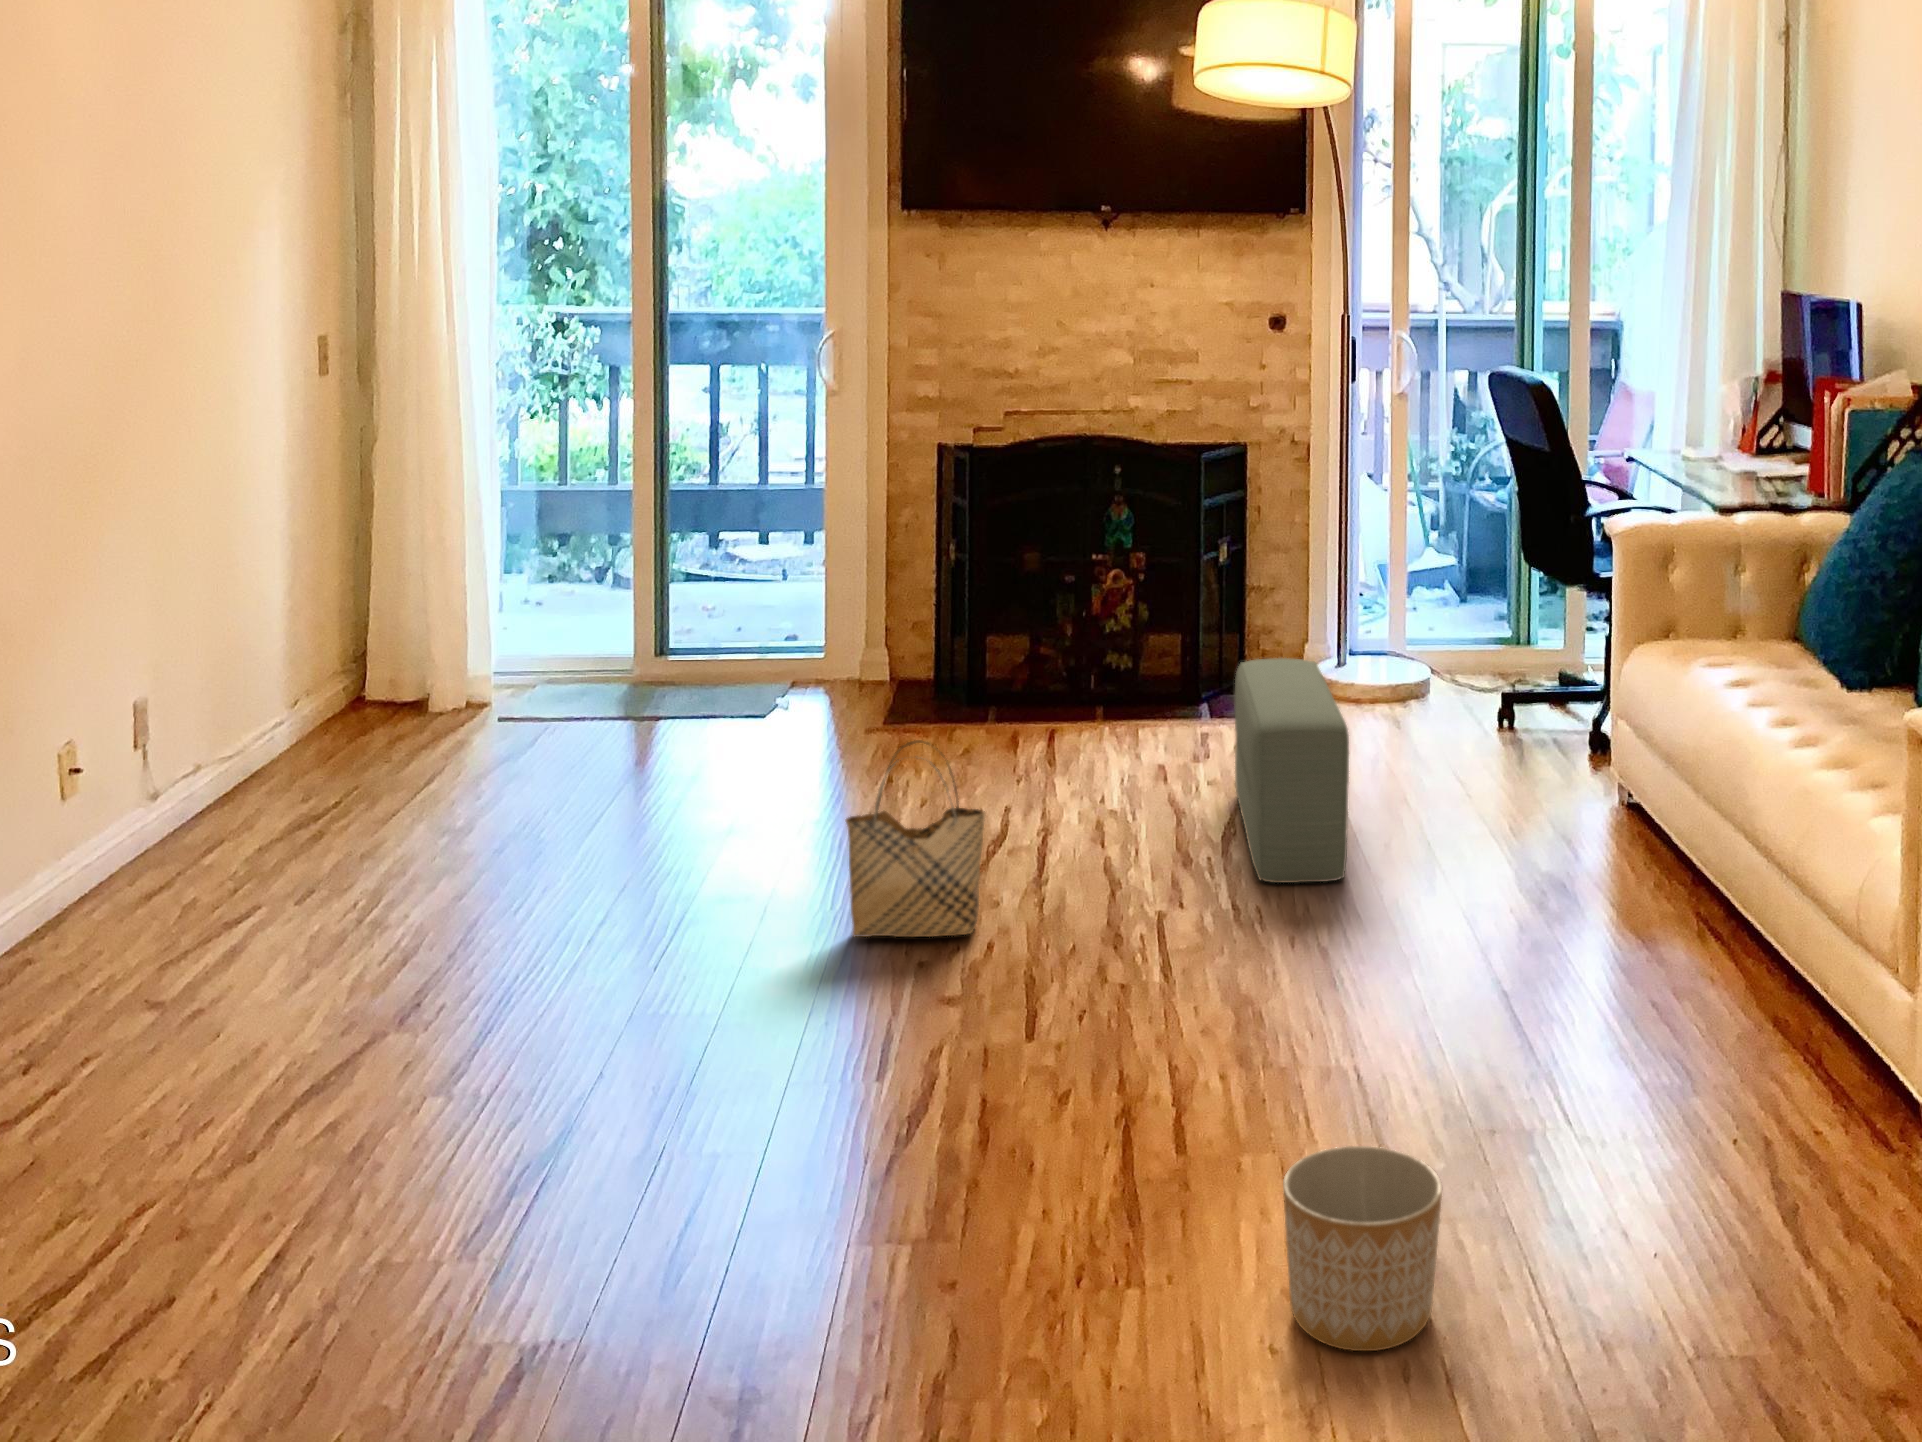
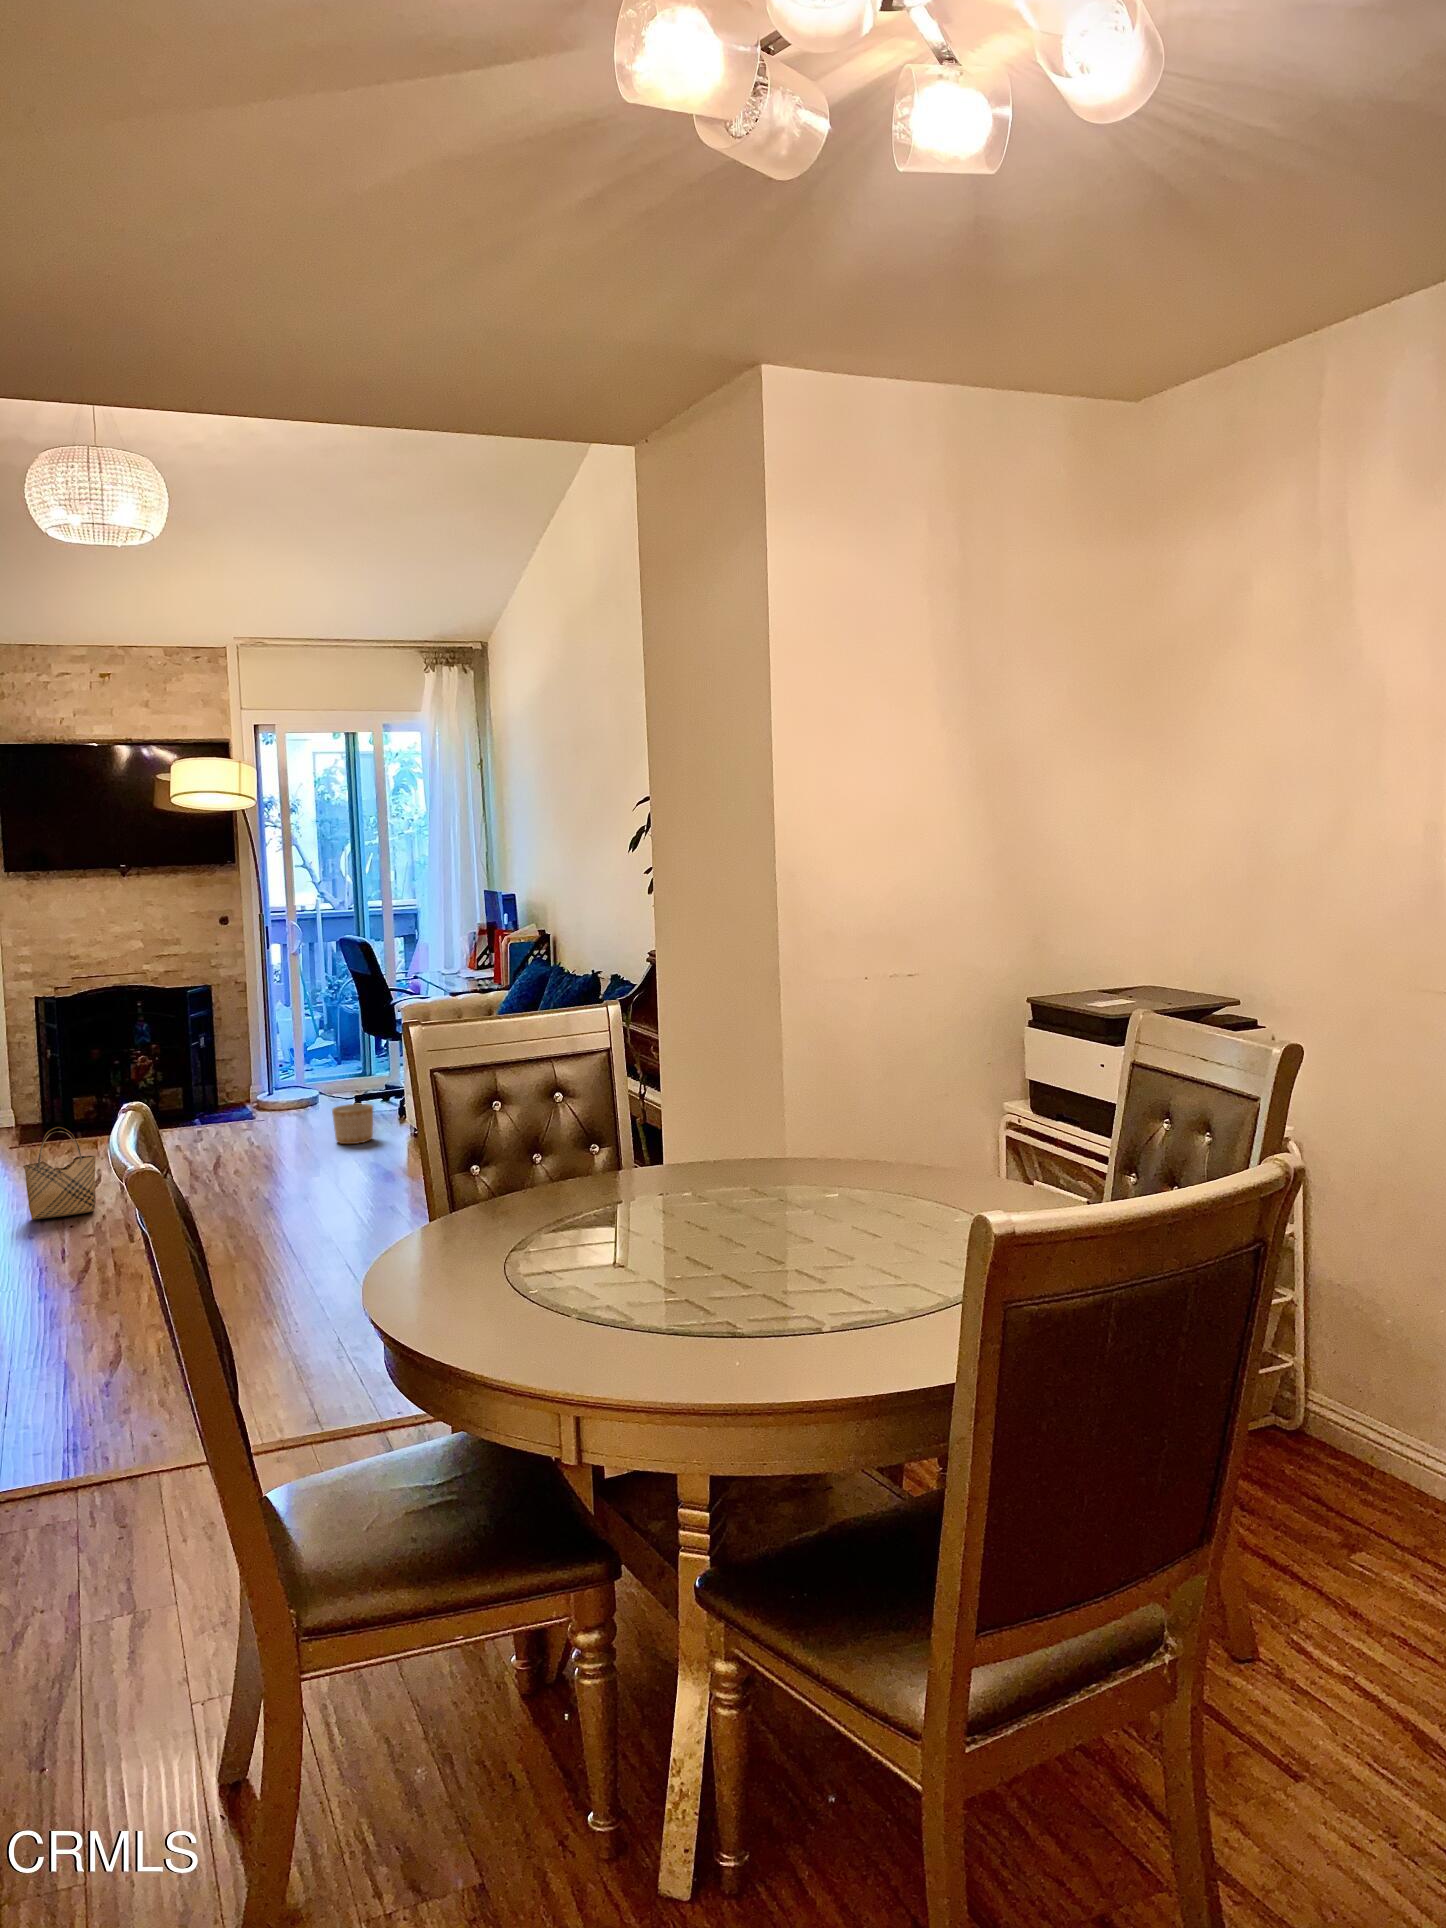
pouf: present [1235,658,1349,883] -> none [216,1082,277,1178]
planter: present [1283,1146,1442,1351] -> present [332,1104,373,1144]

